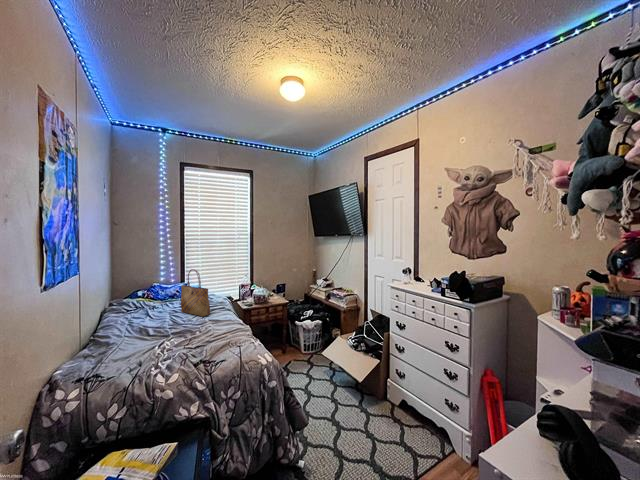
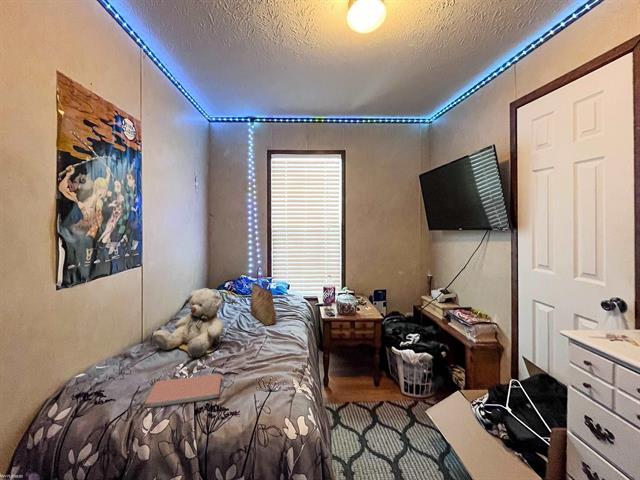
teddy bear: none [111,289,176,345] -> present [152,288,223,357]
notebook: none [144,346,204,373] -> present [145,374,221,407]

